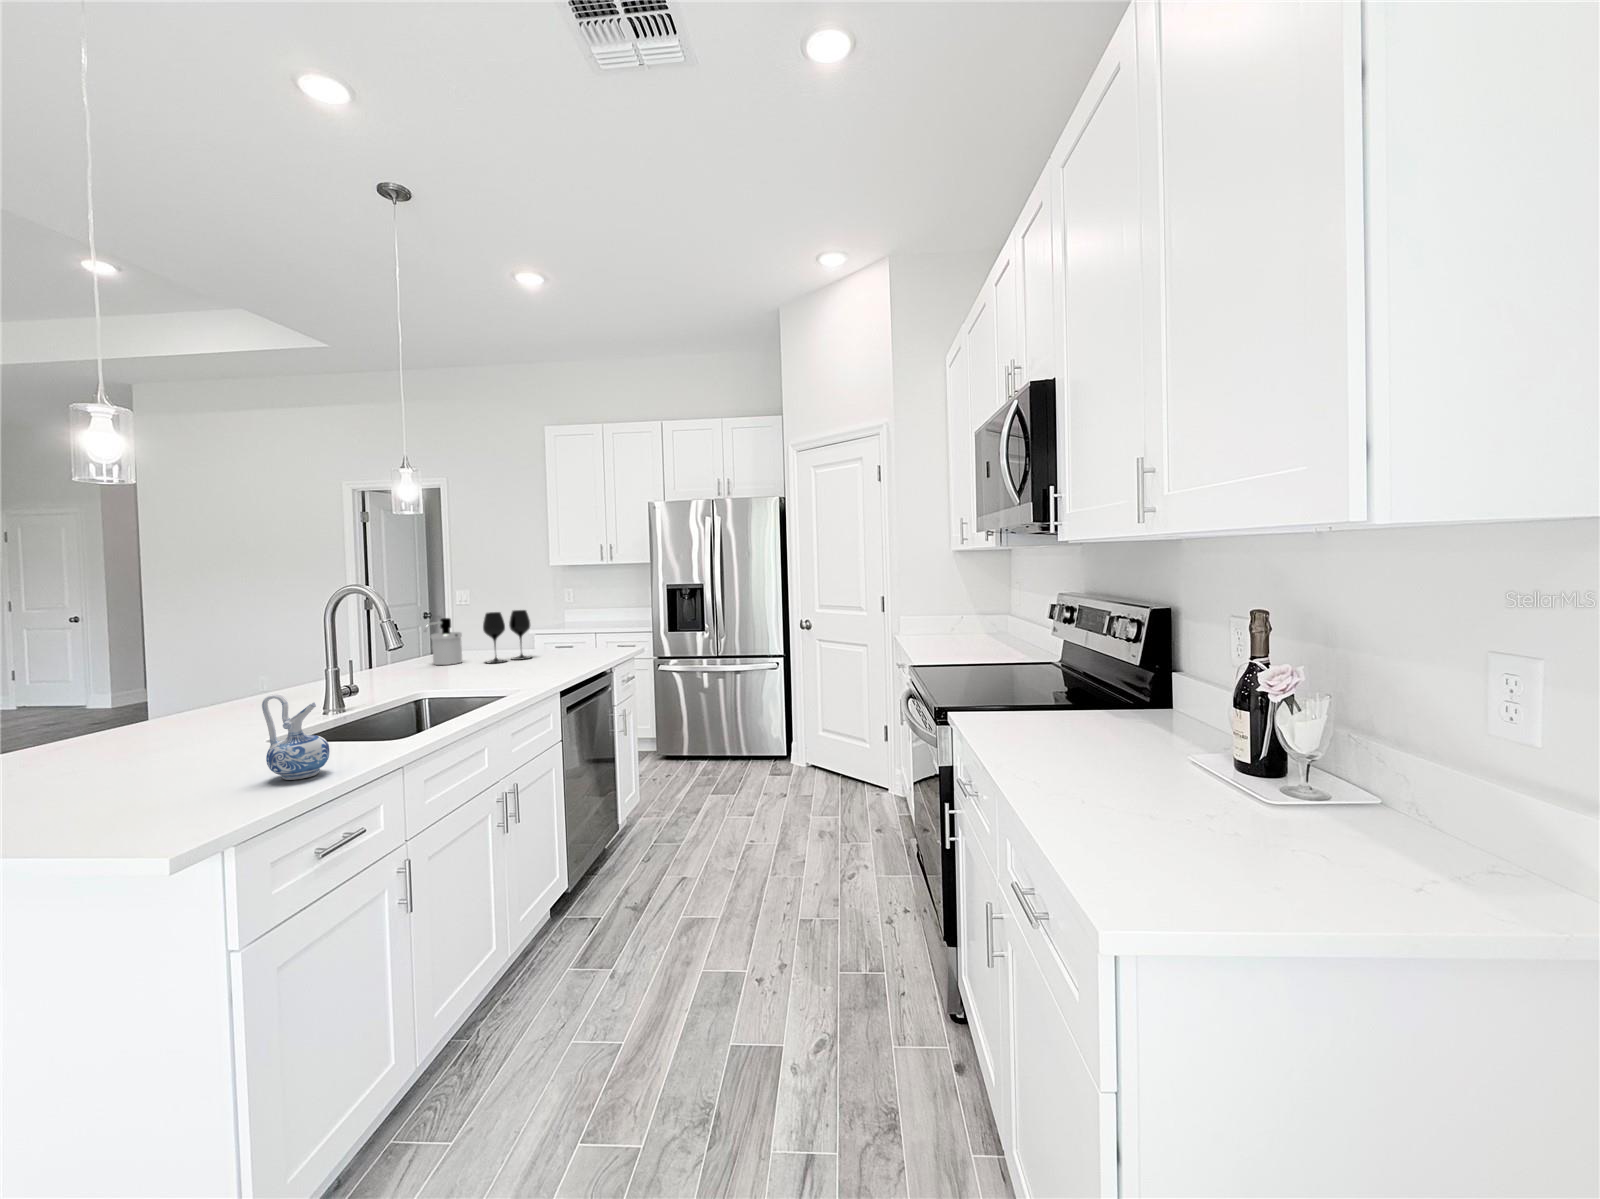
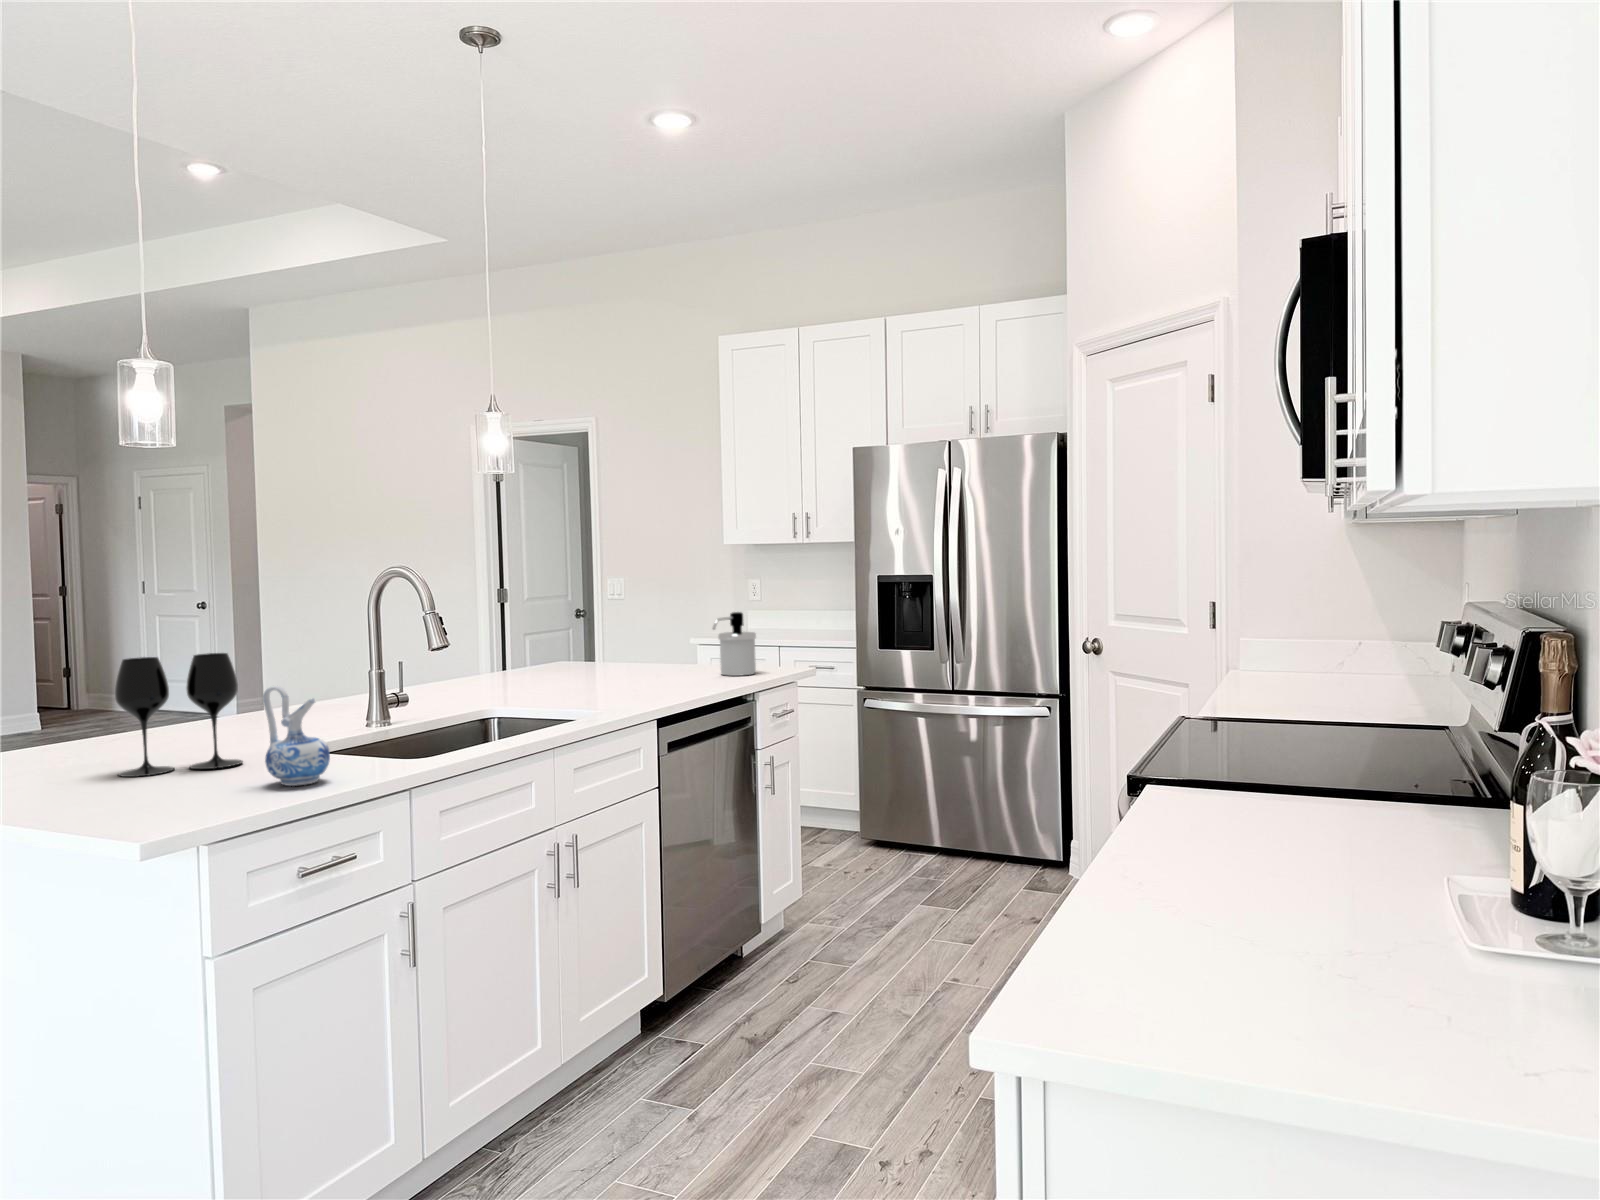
wine glass: present [483,610,531,663] -> present [115,653,243,777]
soap dispenser: present [424,618,462,665] -> present [713,612,756,676]

